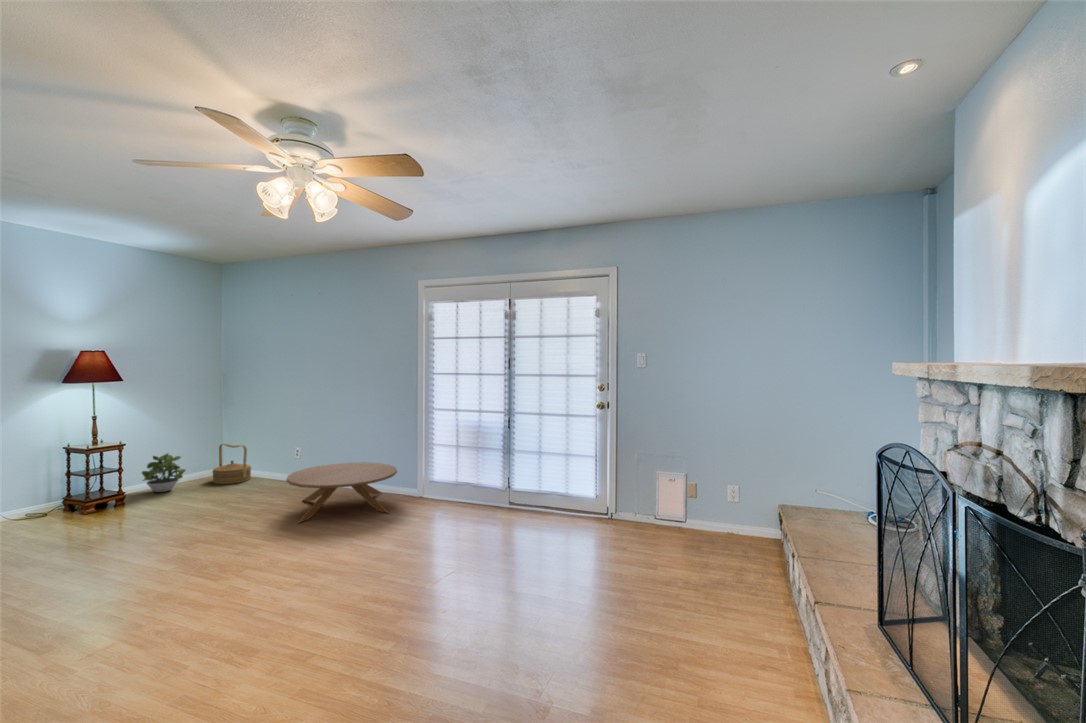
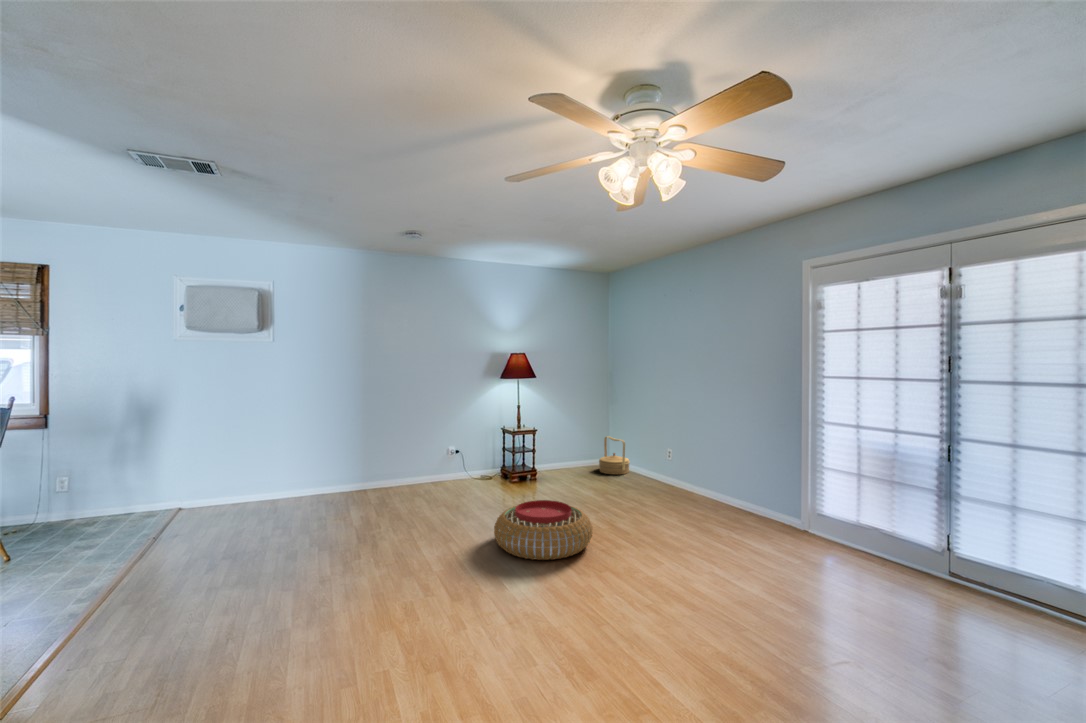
potted plant: present [142,453,185,492] -> none [549,440,579,473]
coffee table: present [286,462,397,523] -> none [653,472,773,544]
pouf: none [81,514,222,584] -> present [494,500,592,560]

